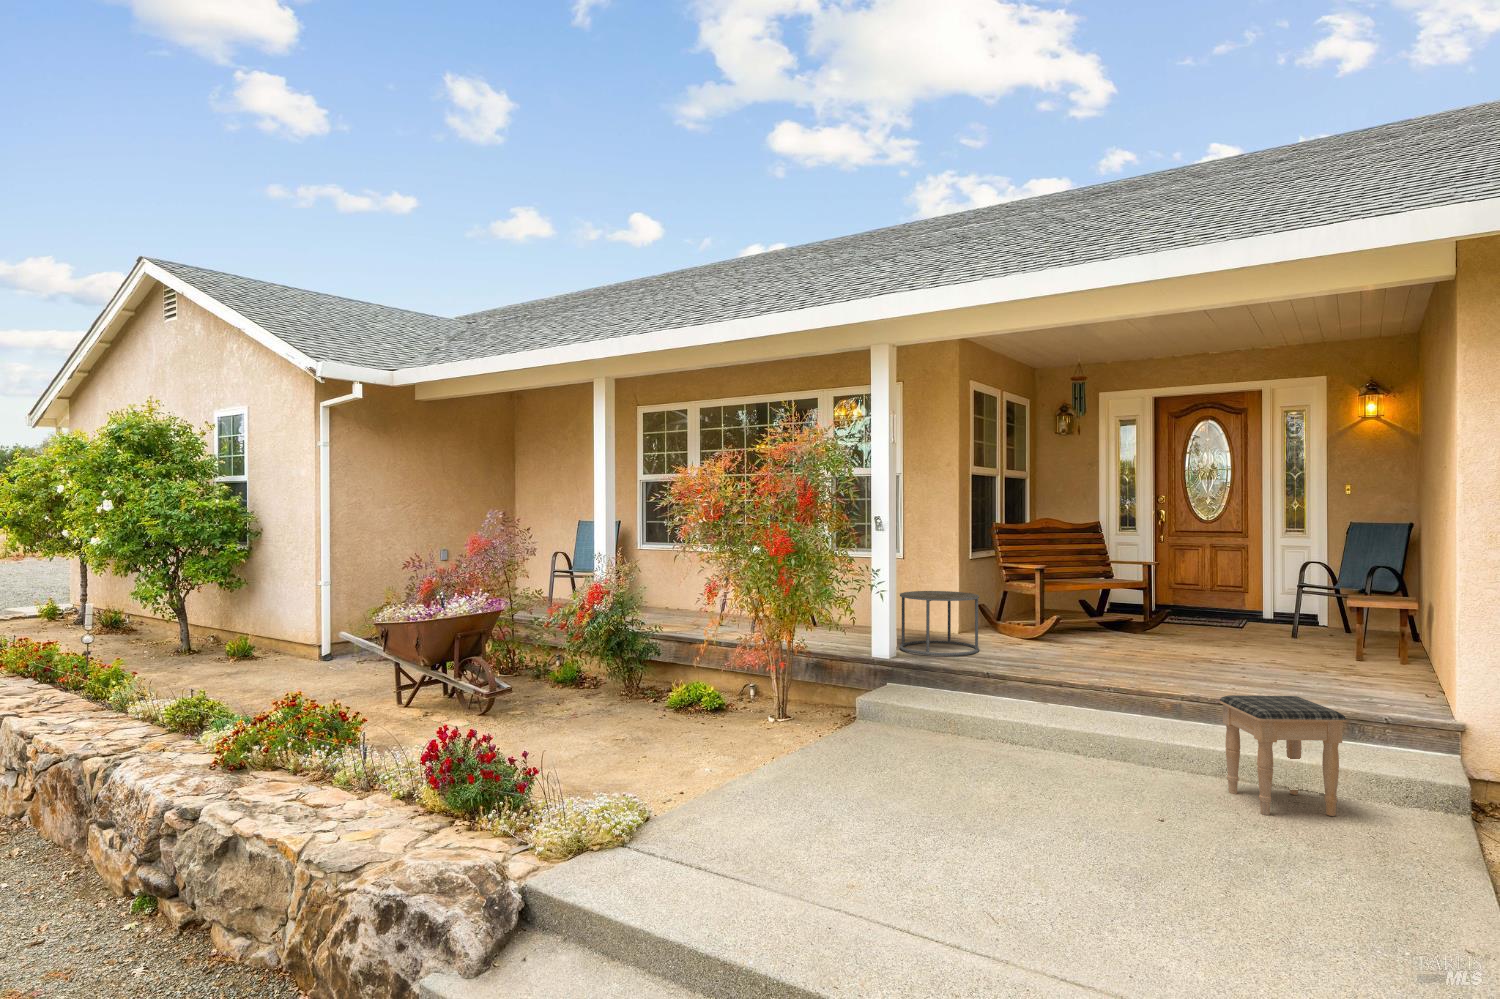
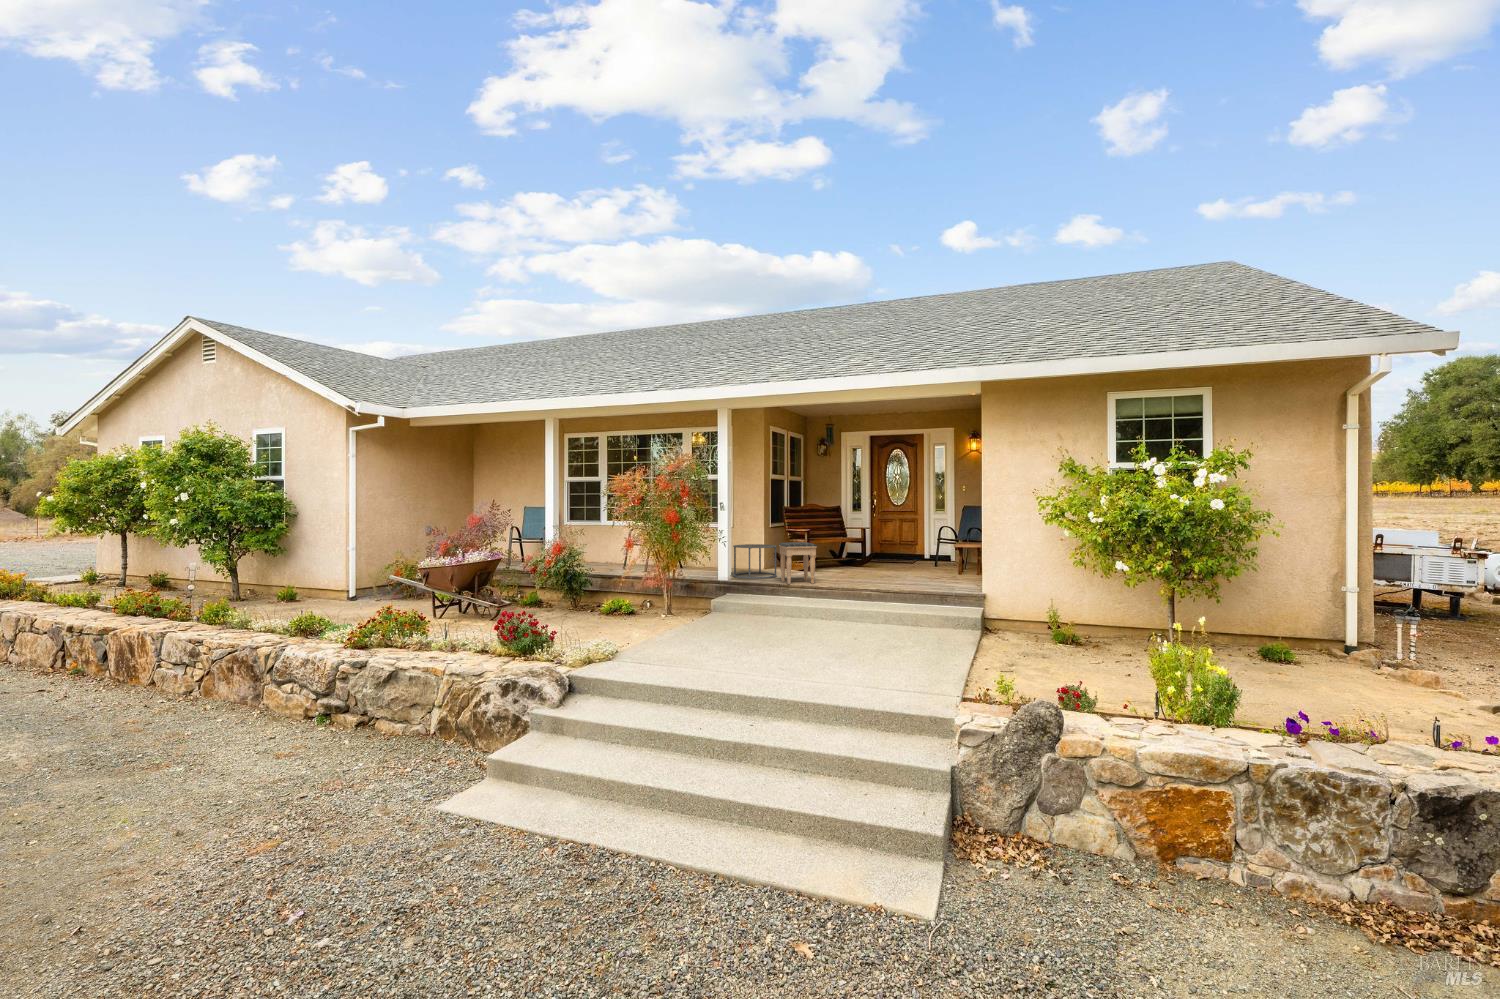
footstool: present [1220,695,1346,816] -> present [779,542,817,584]

